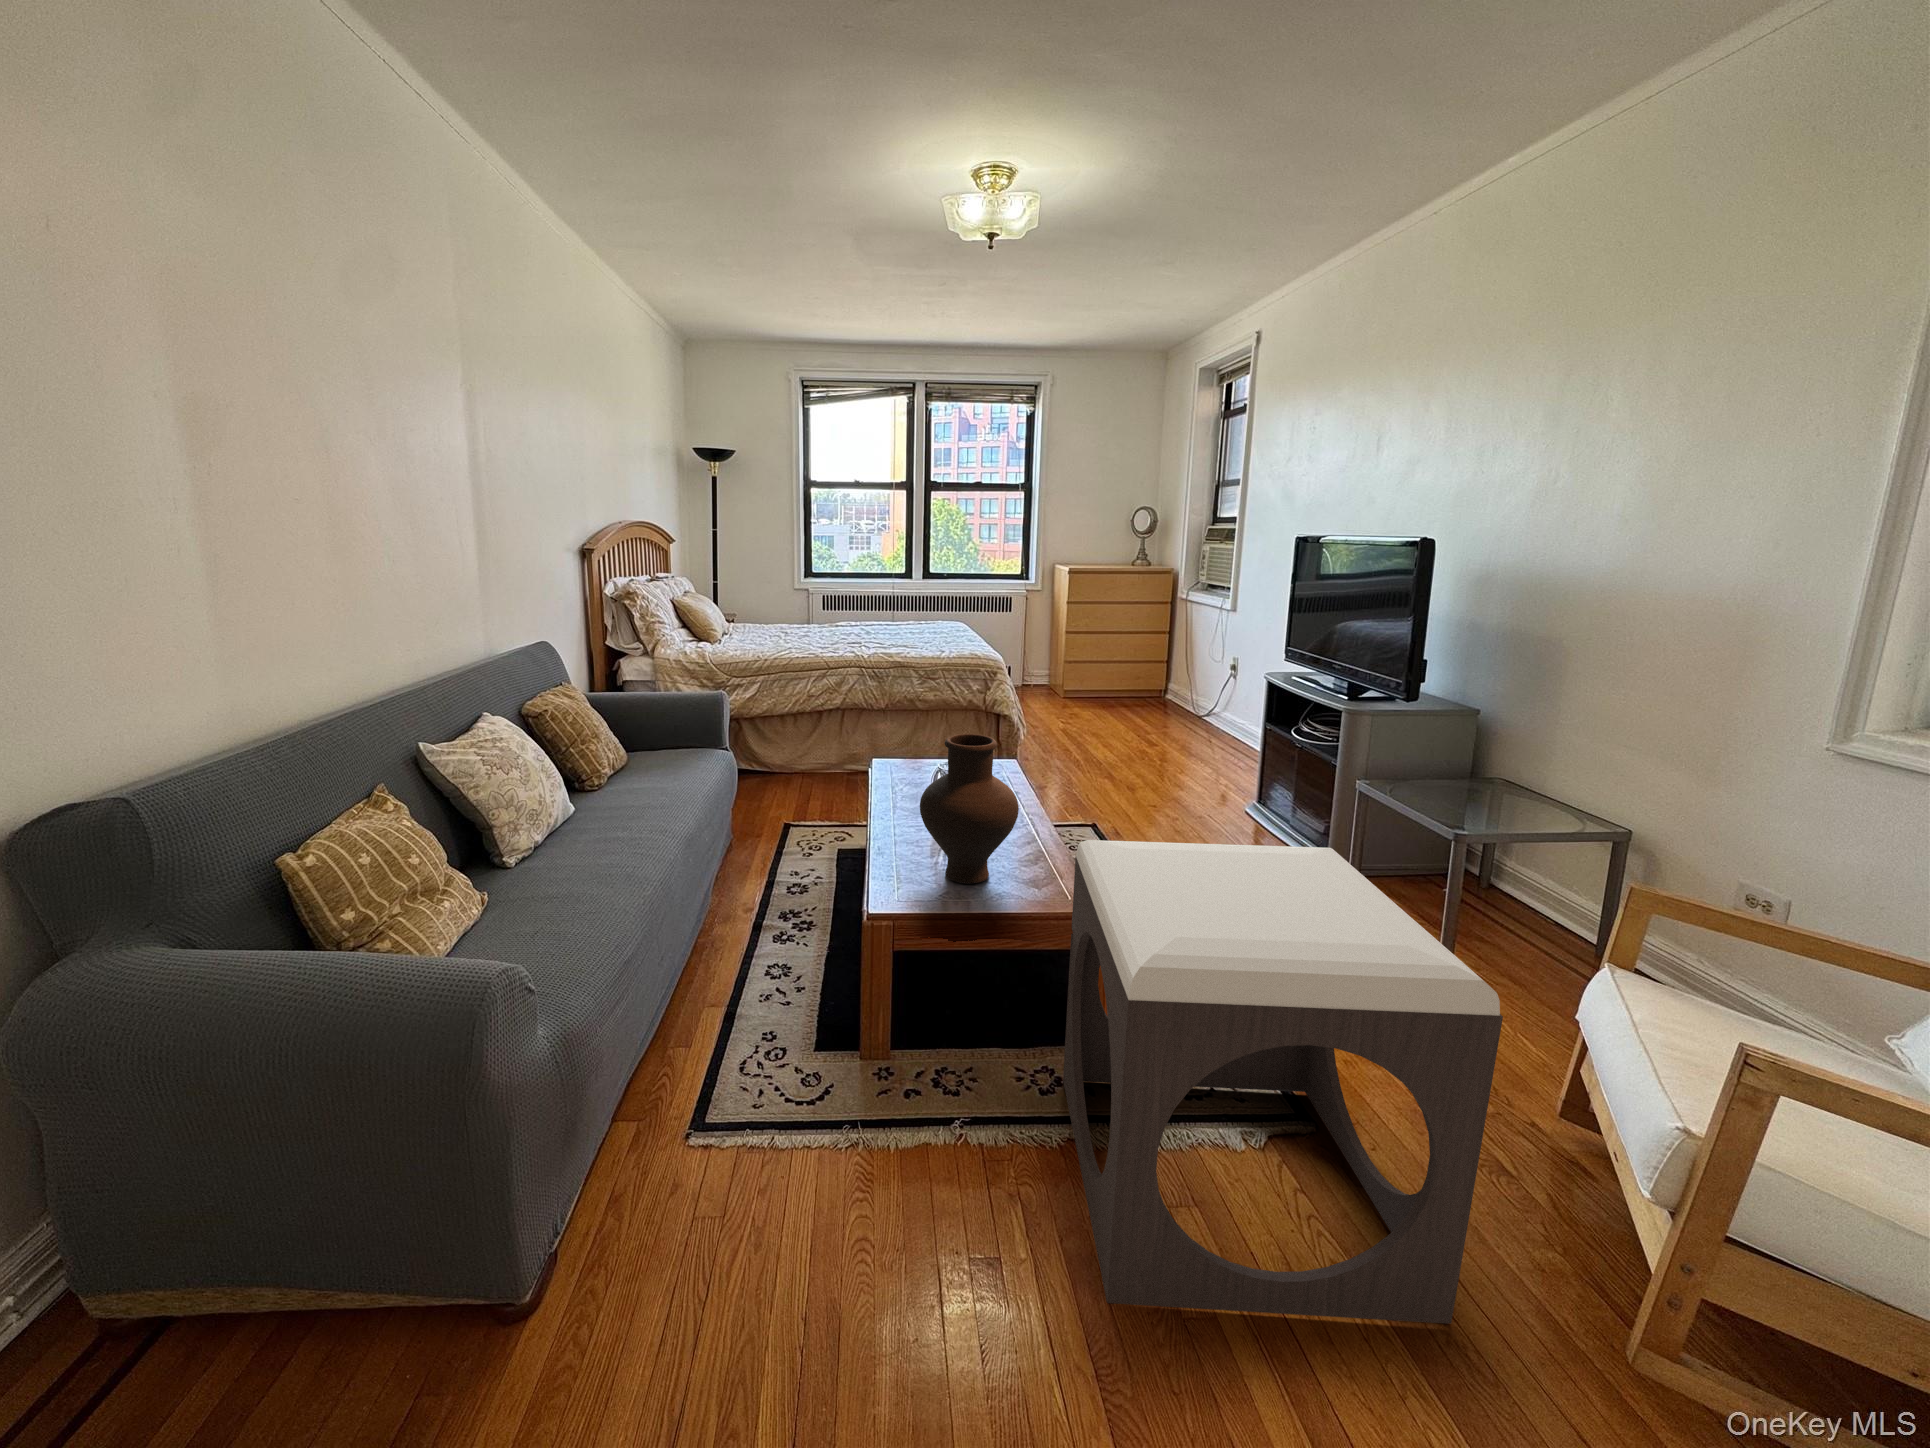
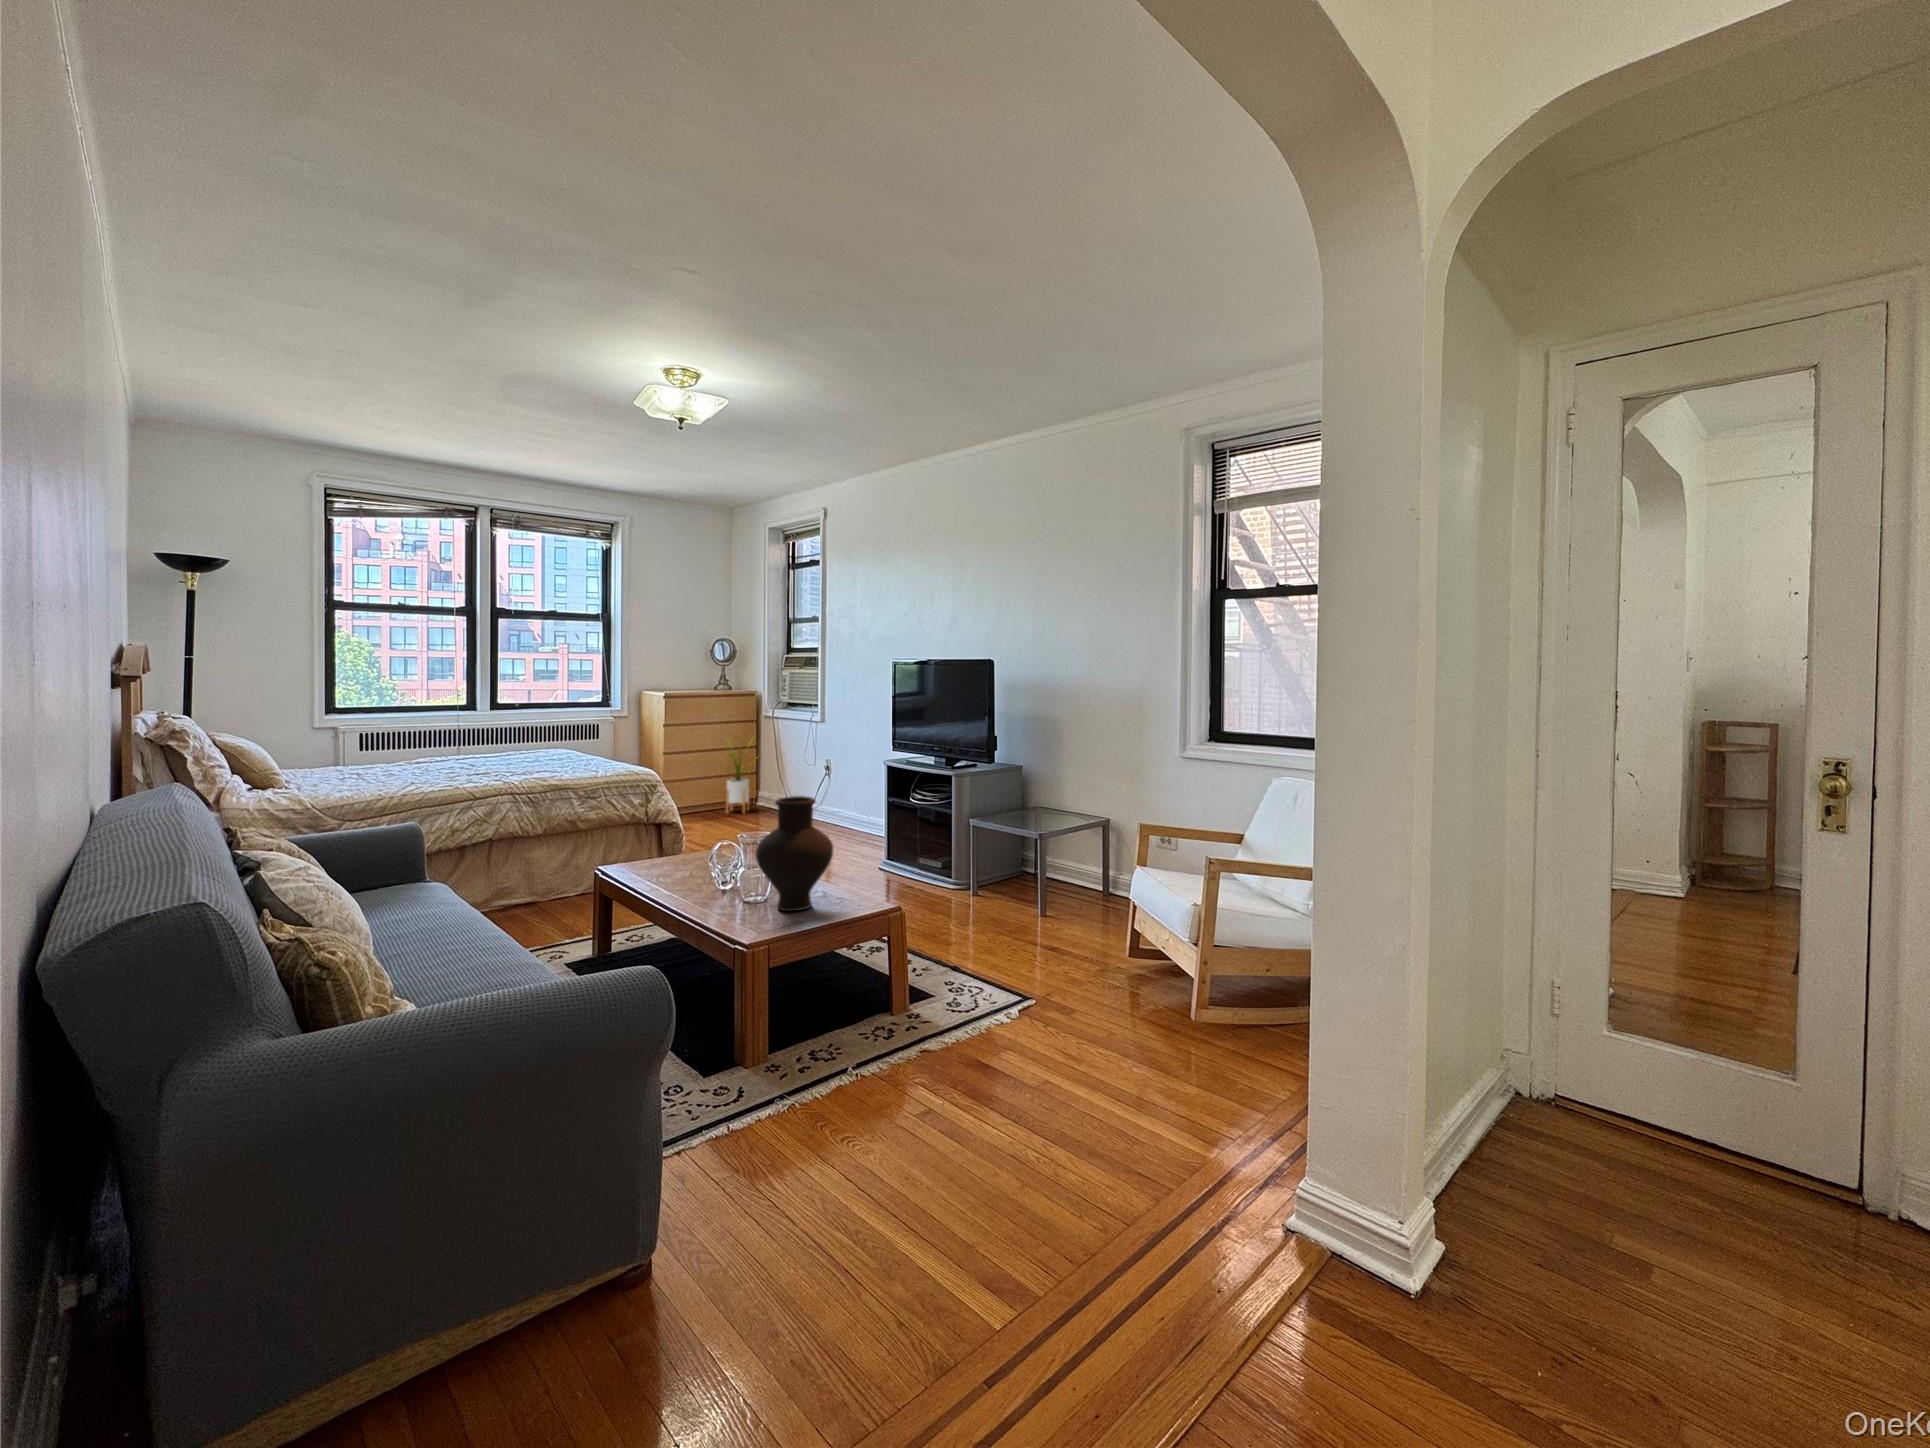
house plant: none [1118,611,1170,708] -> present [720,736,754,813]
footstool: present [1063,840,1503,1324] -> none [892,828,1140,1104]

